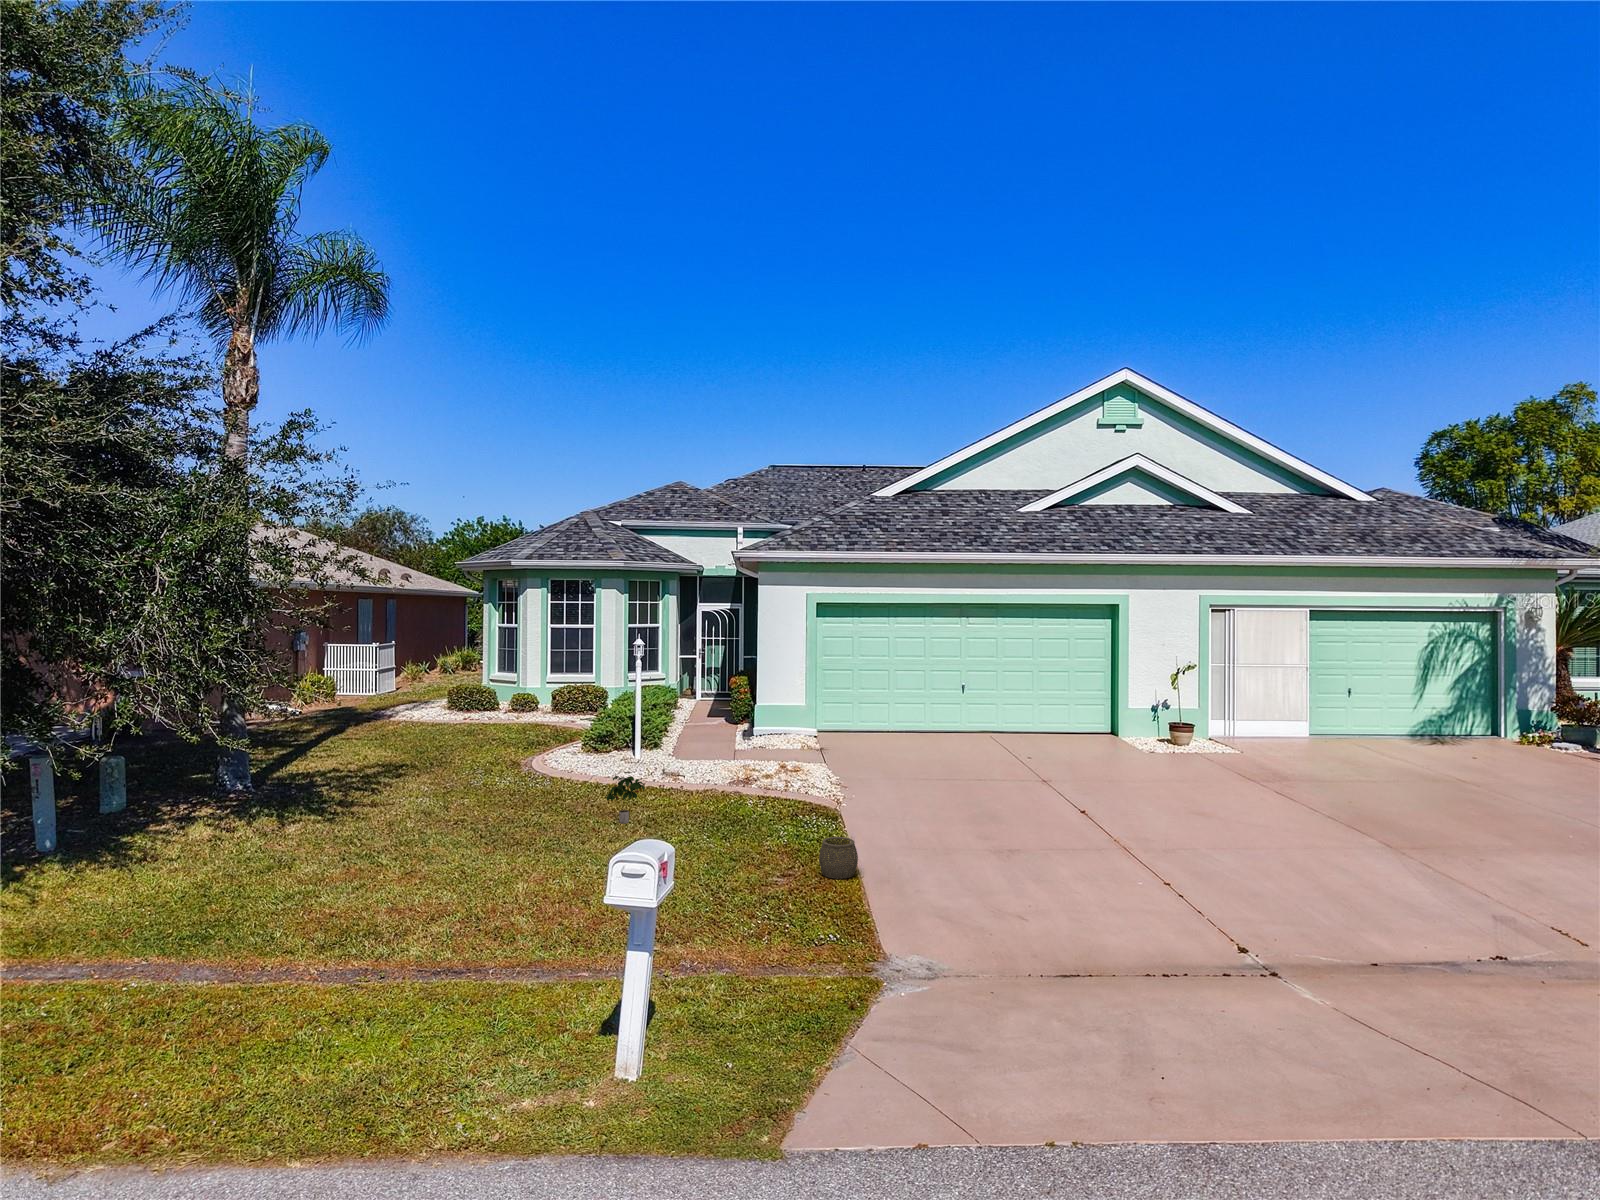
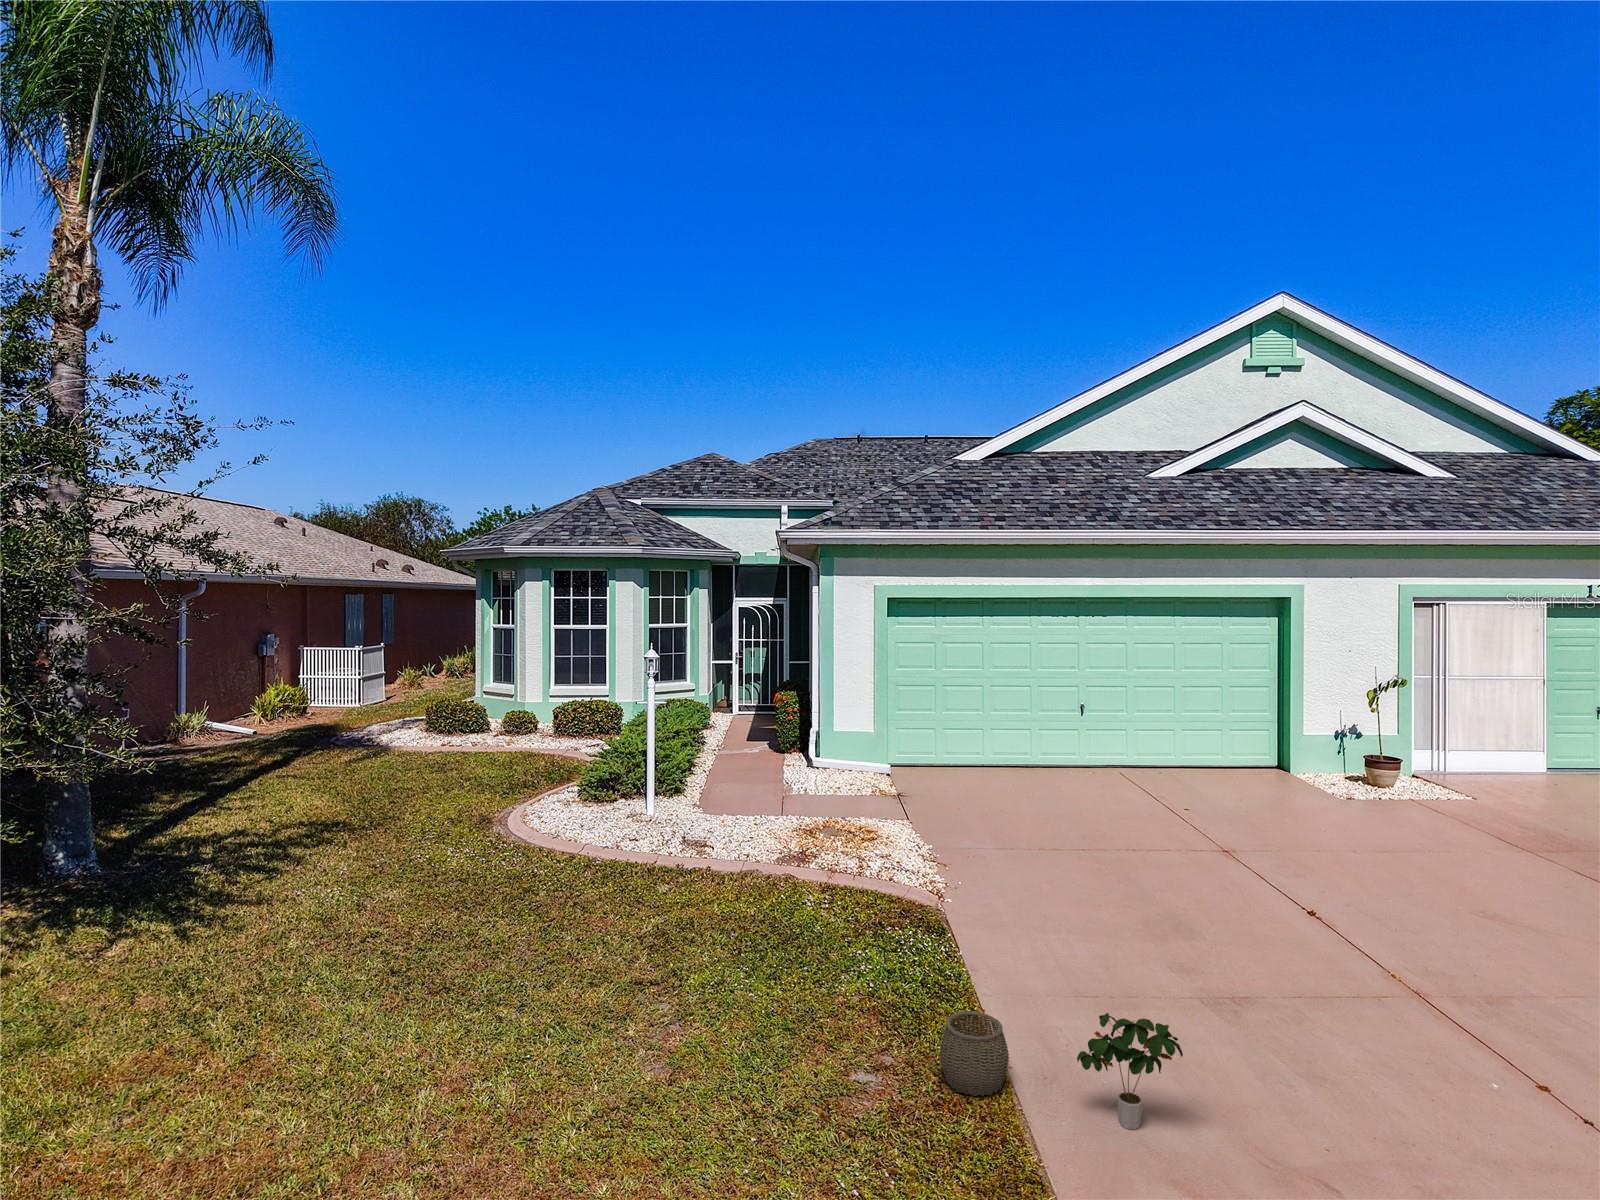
potted plant: present [605,776,645,823] -> present [1077,1013,1183,1129]

